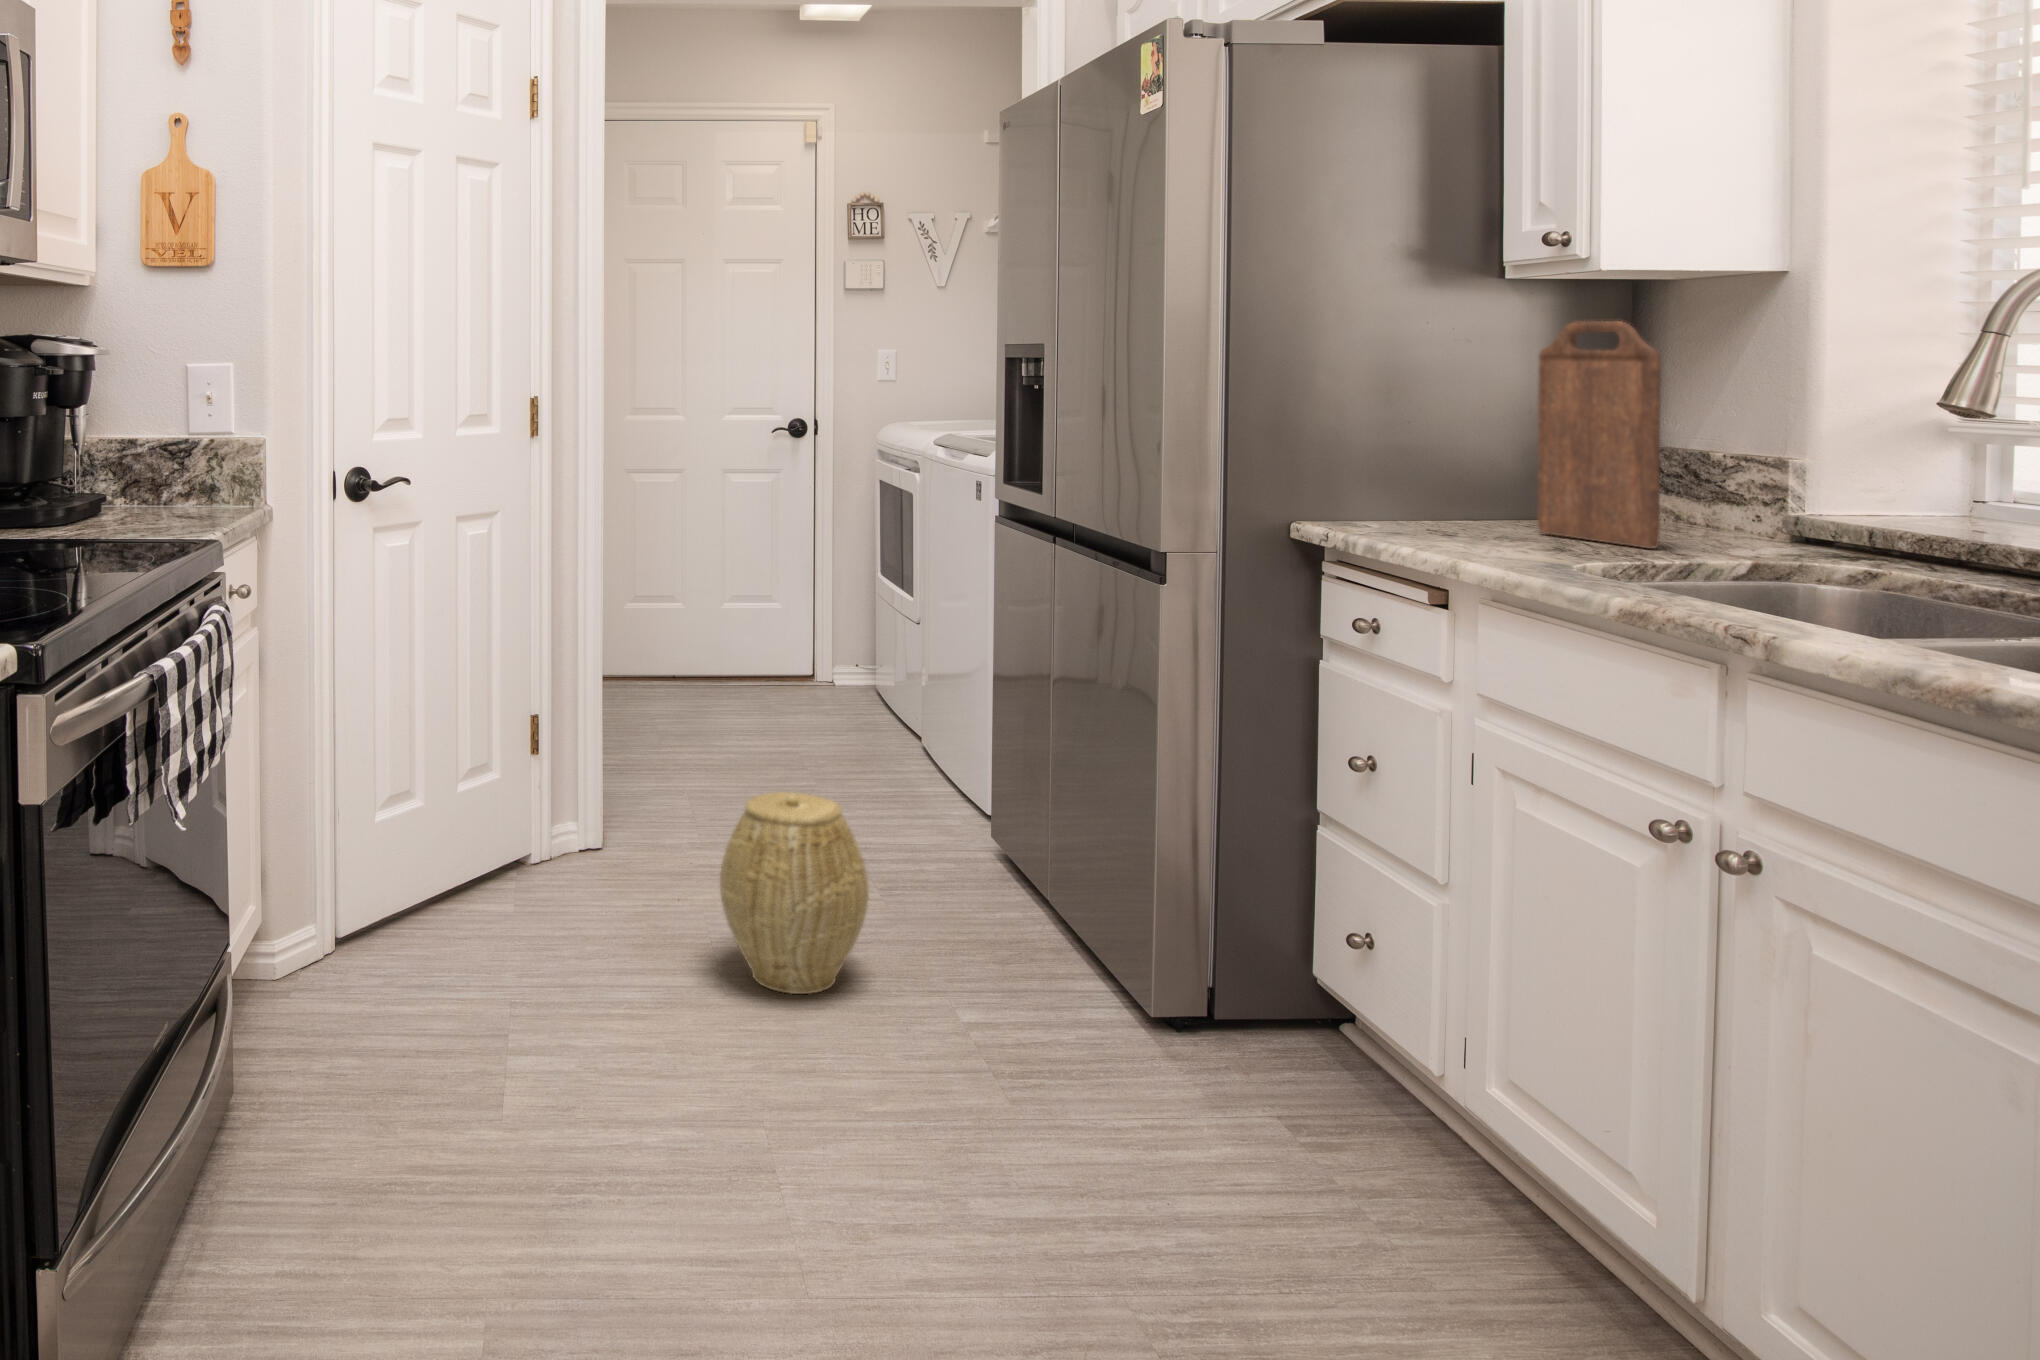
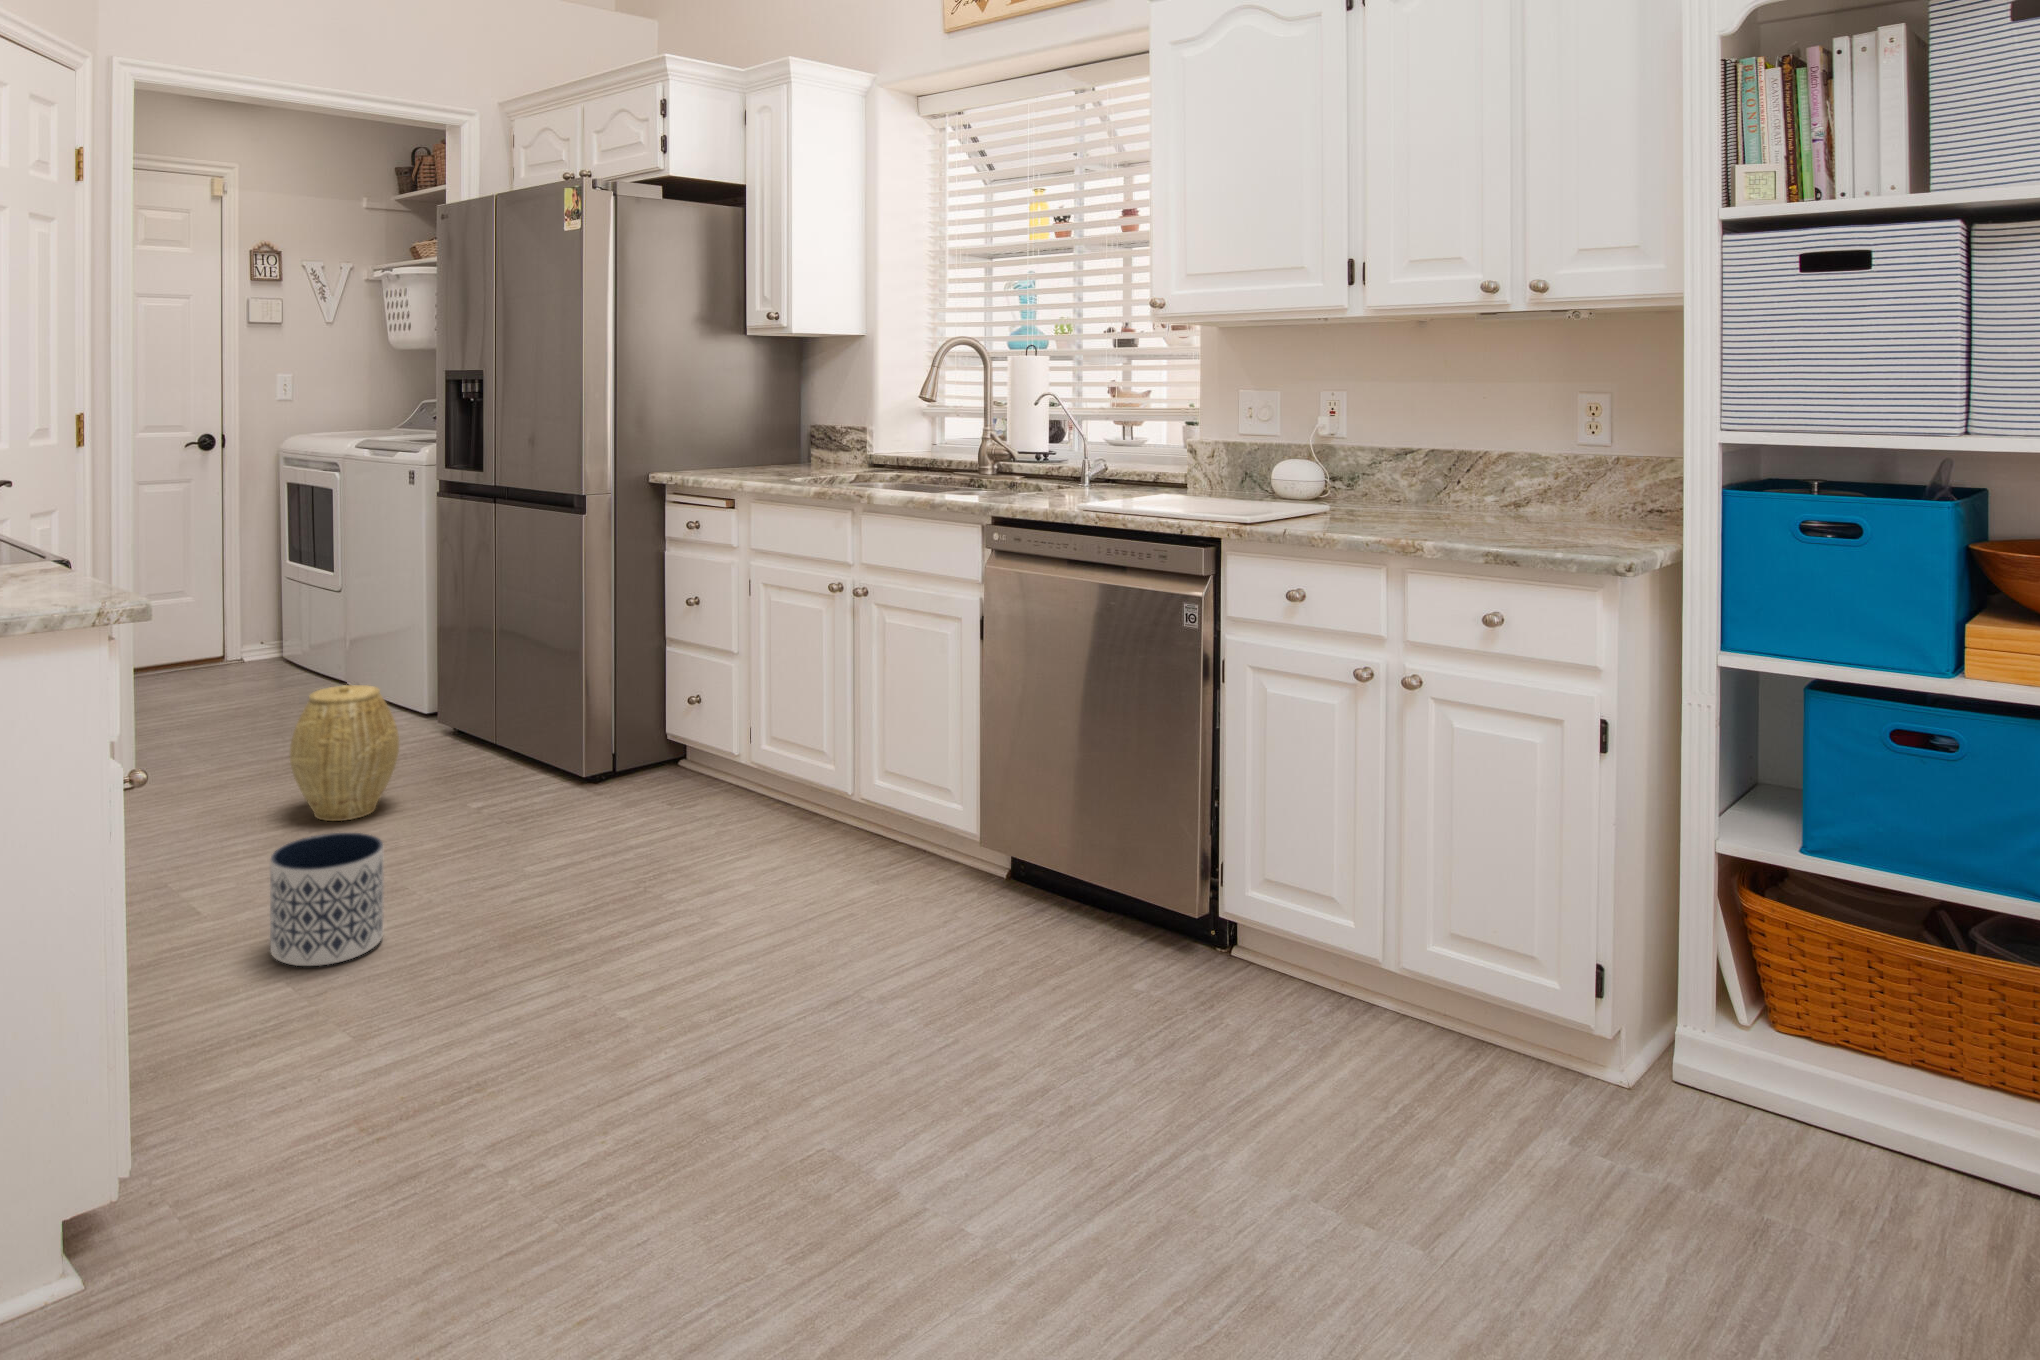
cutting board: present [1538,321,1661,549] -> none [767,359,820,474]
planter: none [554,1056,718,1288] -> present [270,833,384,966]

